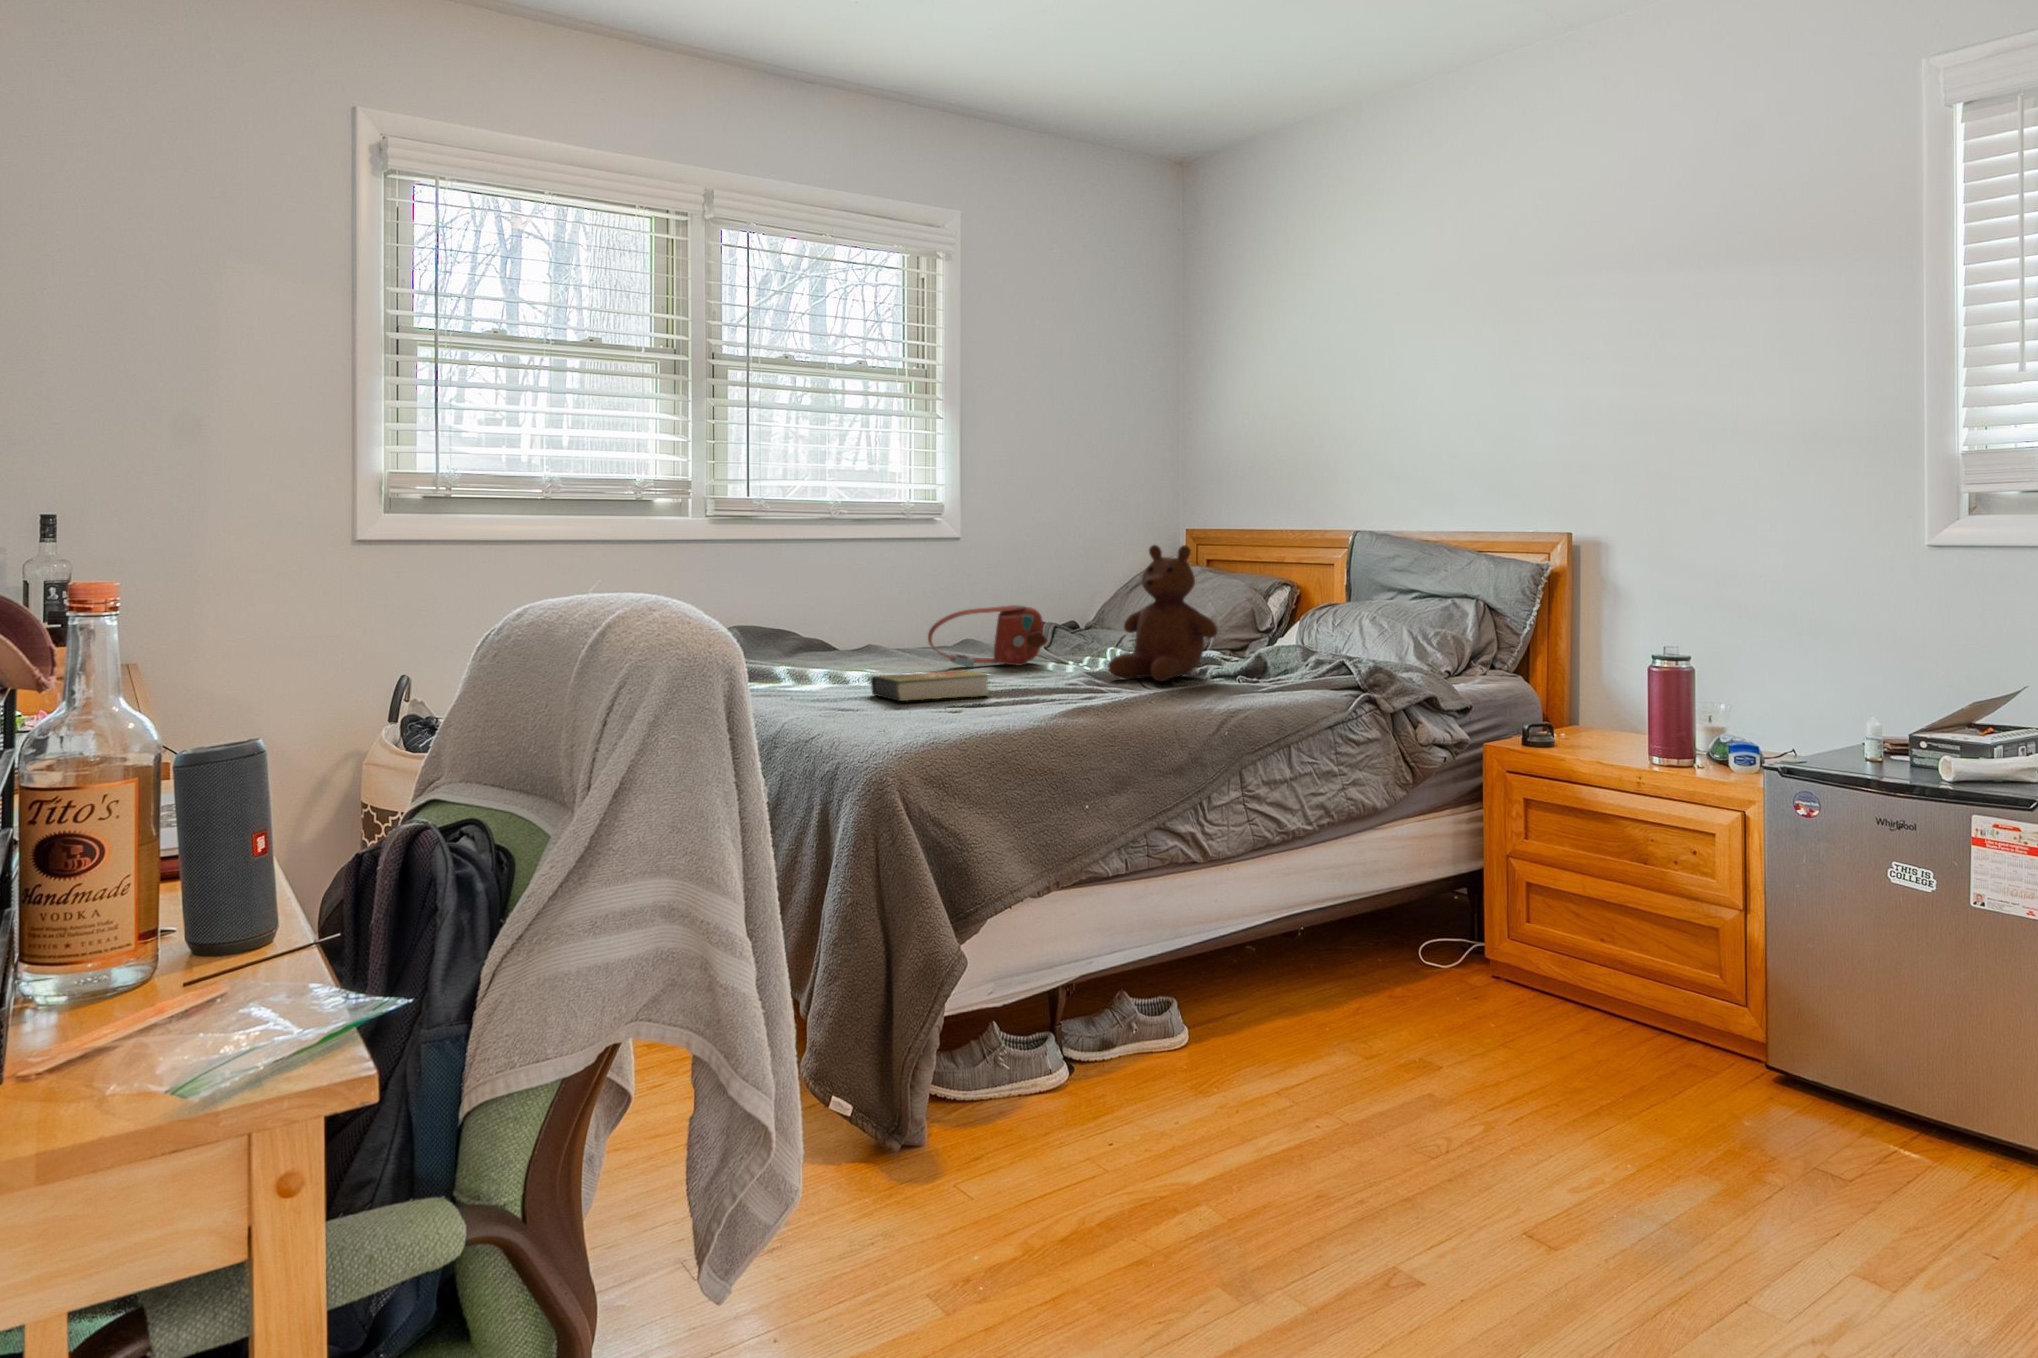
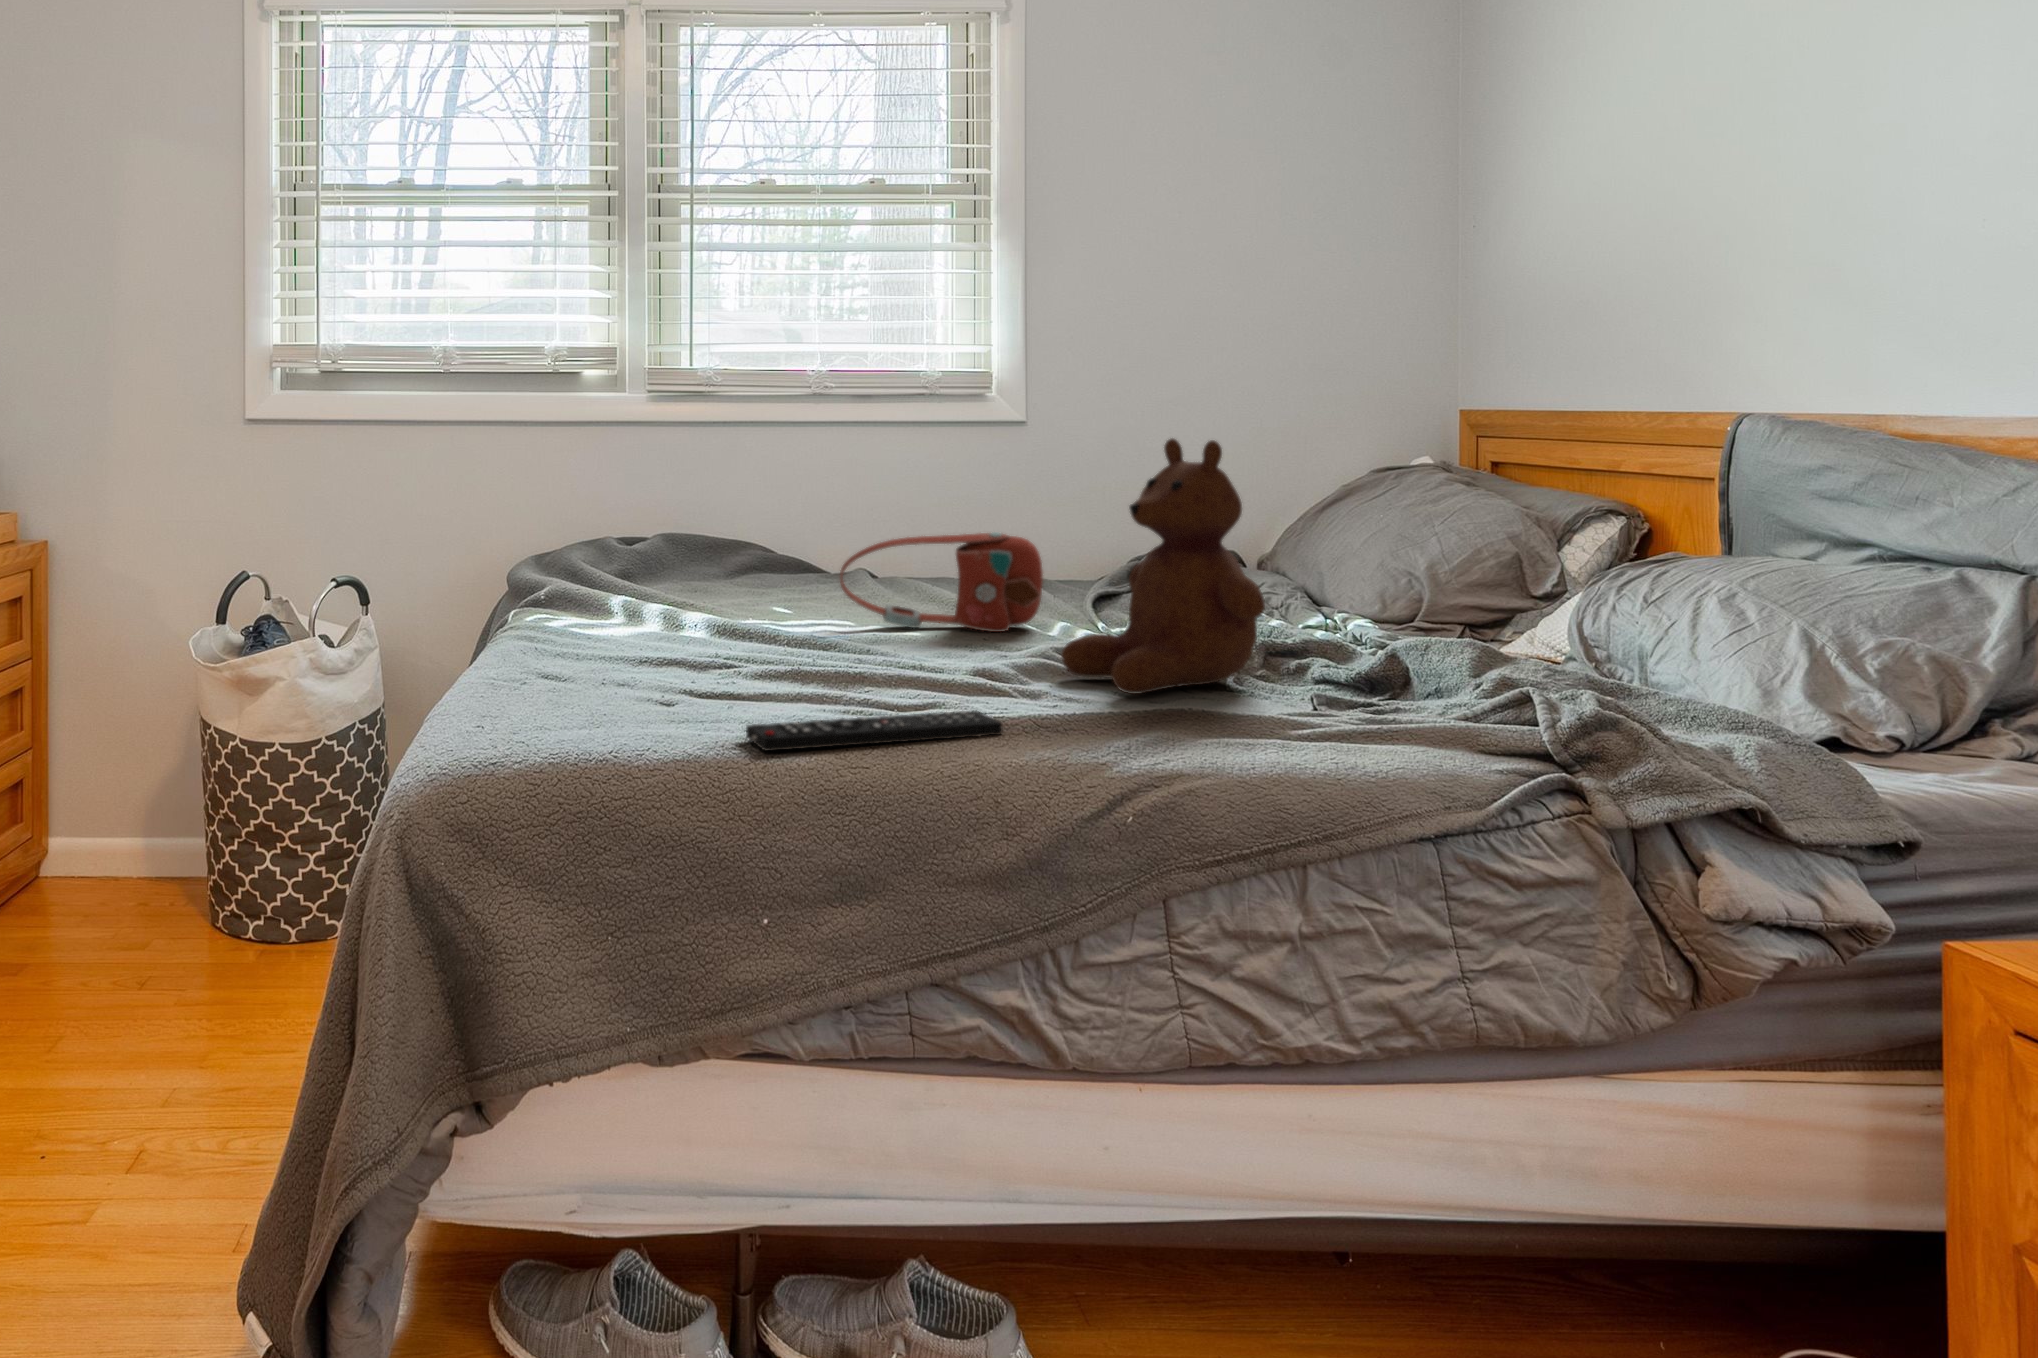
book: present [871,670,989,701] -> none [624,640,795,692]
remote control: none [1030,692,1141,716] -> present [746,710,1003,751]

